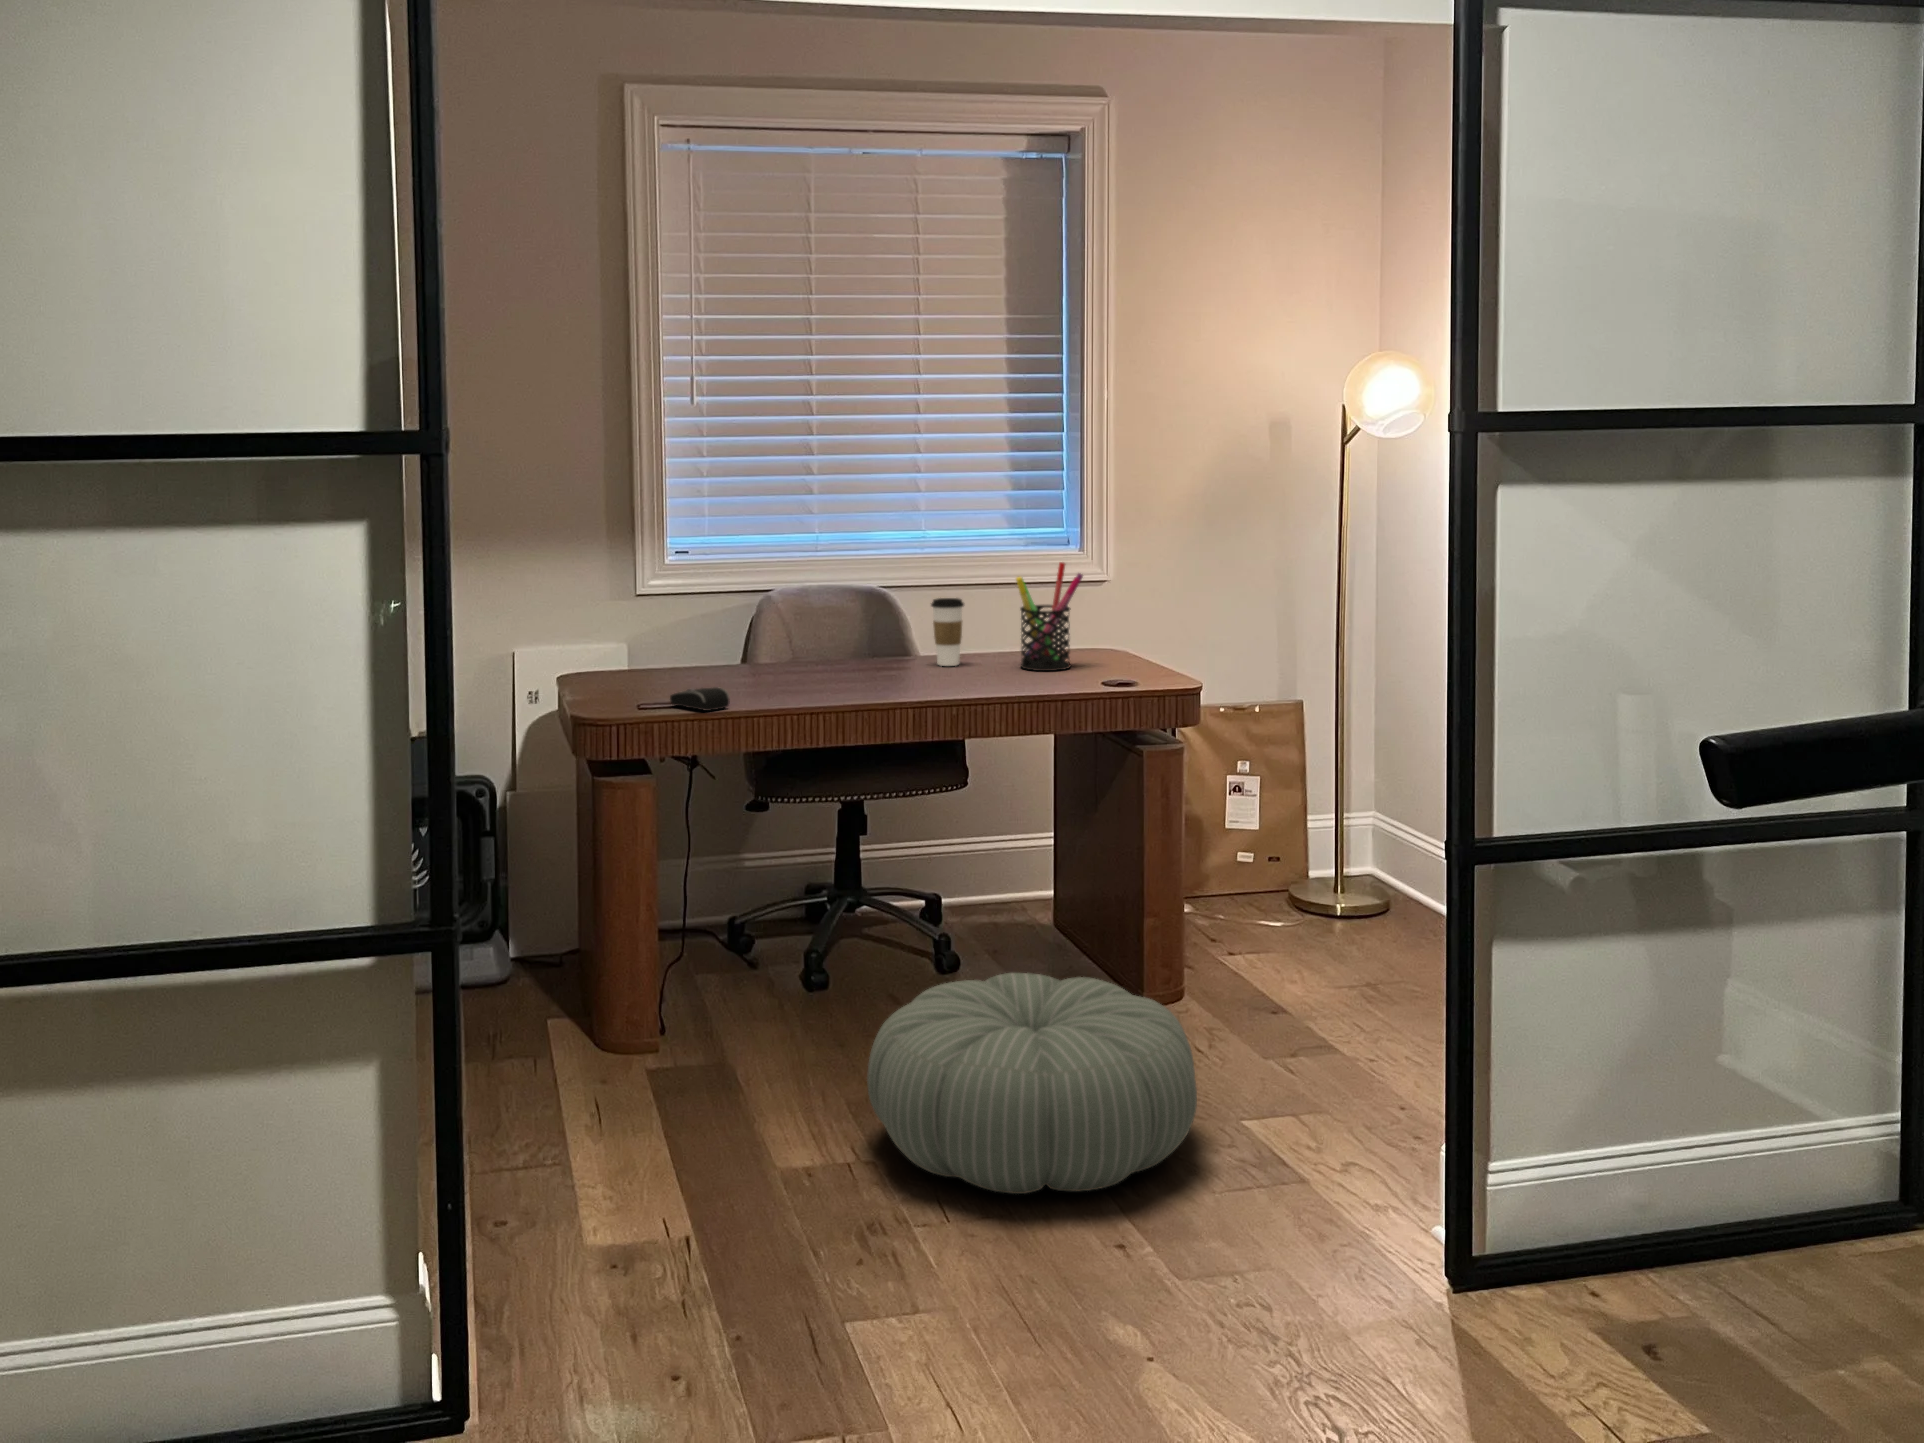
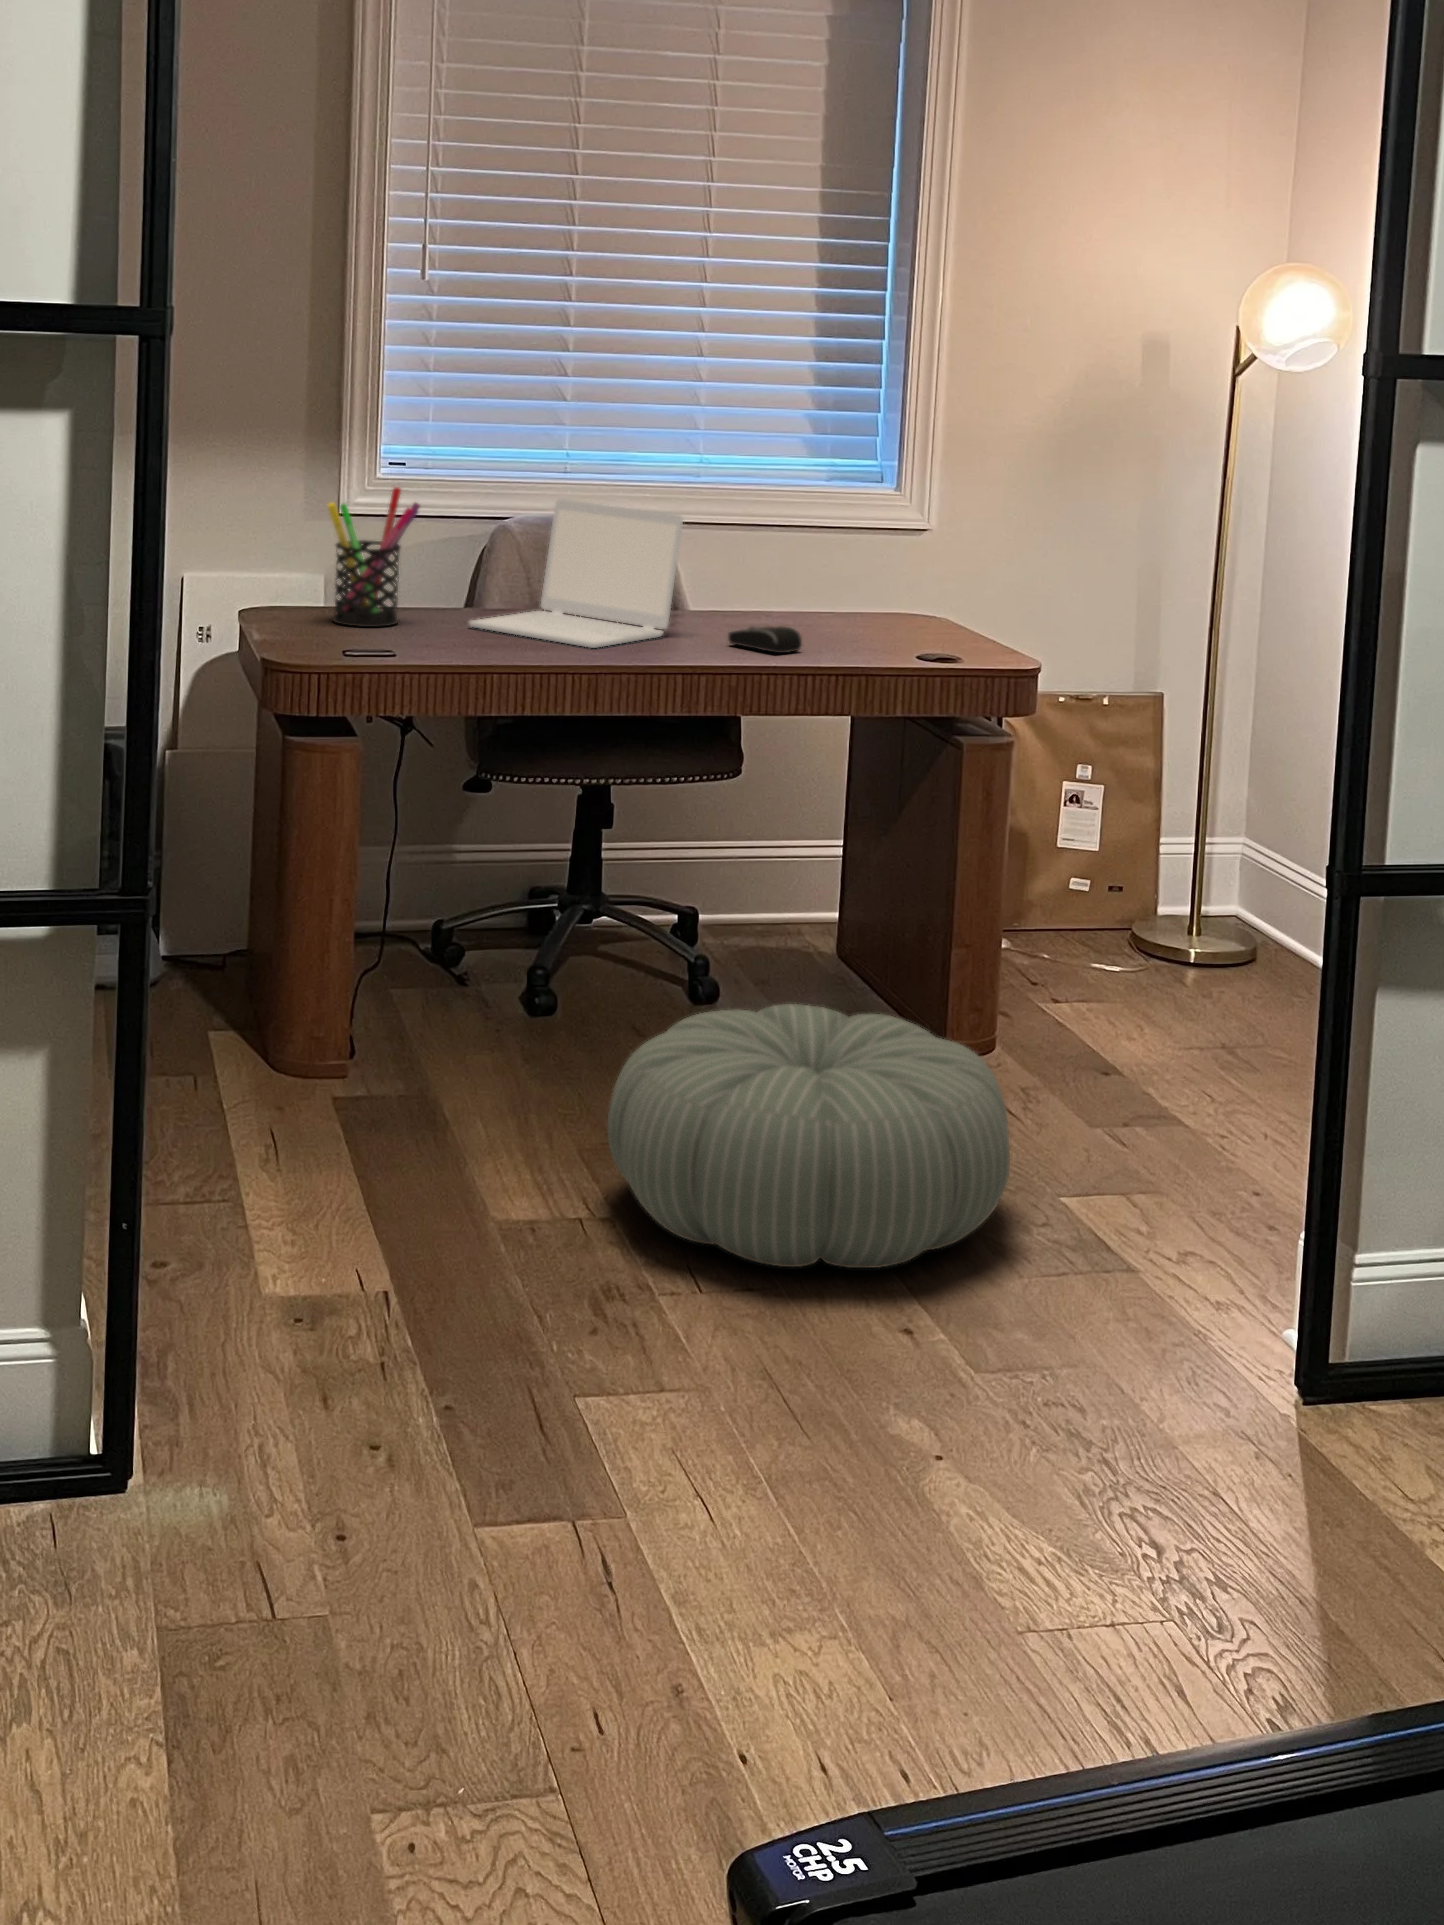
pen holder: present [1016,562,1083,671] -> present [328,487,421,627]
laptop: none [742,576,908,693] -> present [469,499,683,648]
coffee cup: present [931,598,964,666] -> none [709,537,751,623]
computer mouse: present [670,687,730,711] -> present [728,626,802,653]

